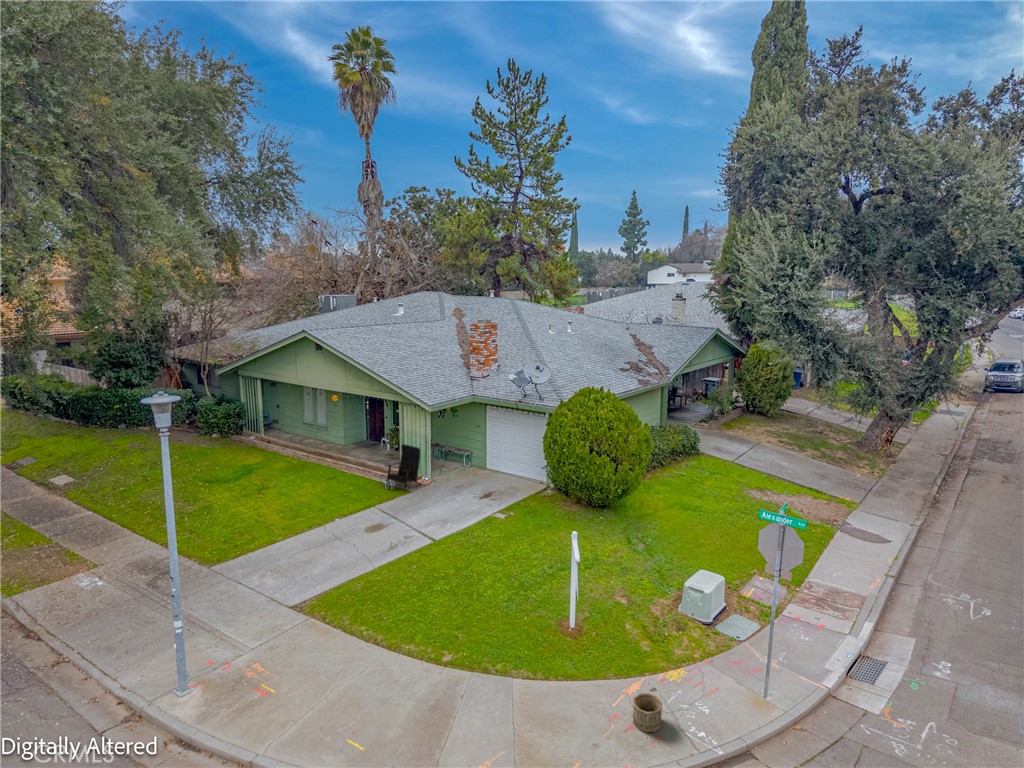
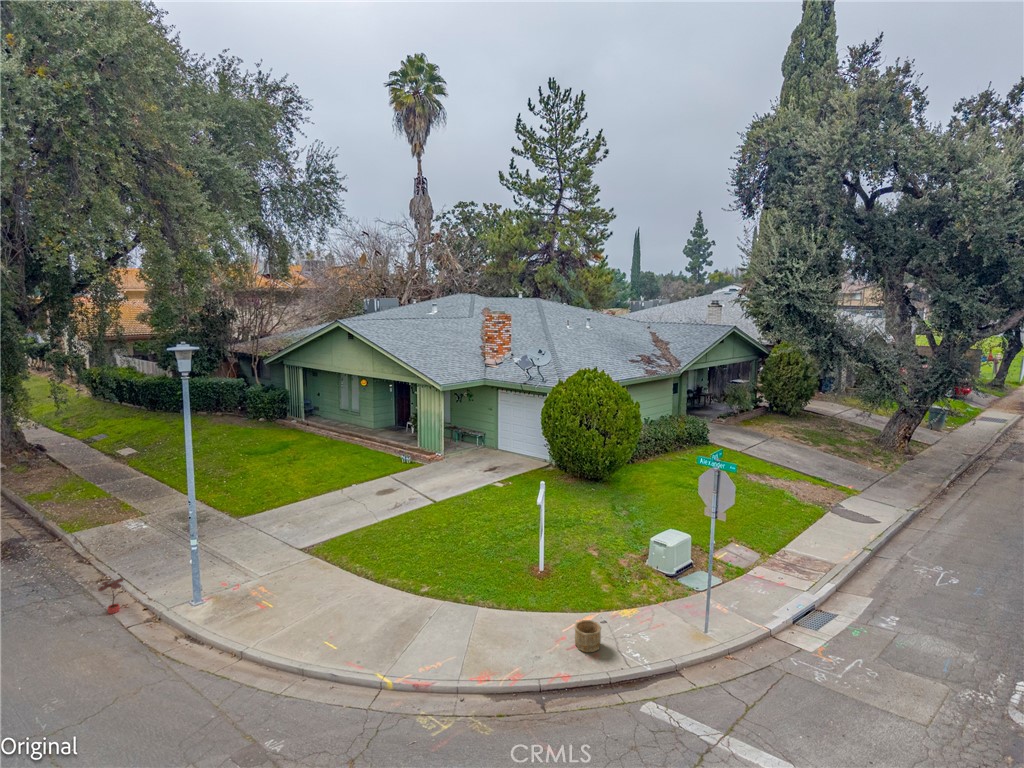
lounge chair: present [385,444,421,492] -> none [403,424,437,466]
potted plant: none [60,672,90,716] -> present [98,578,124,614]

